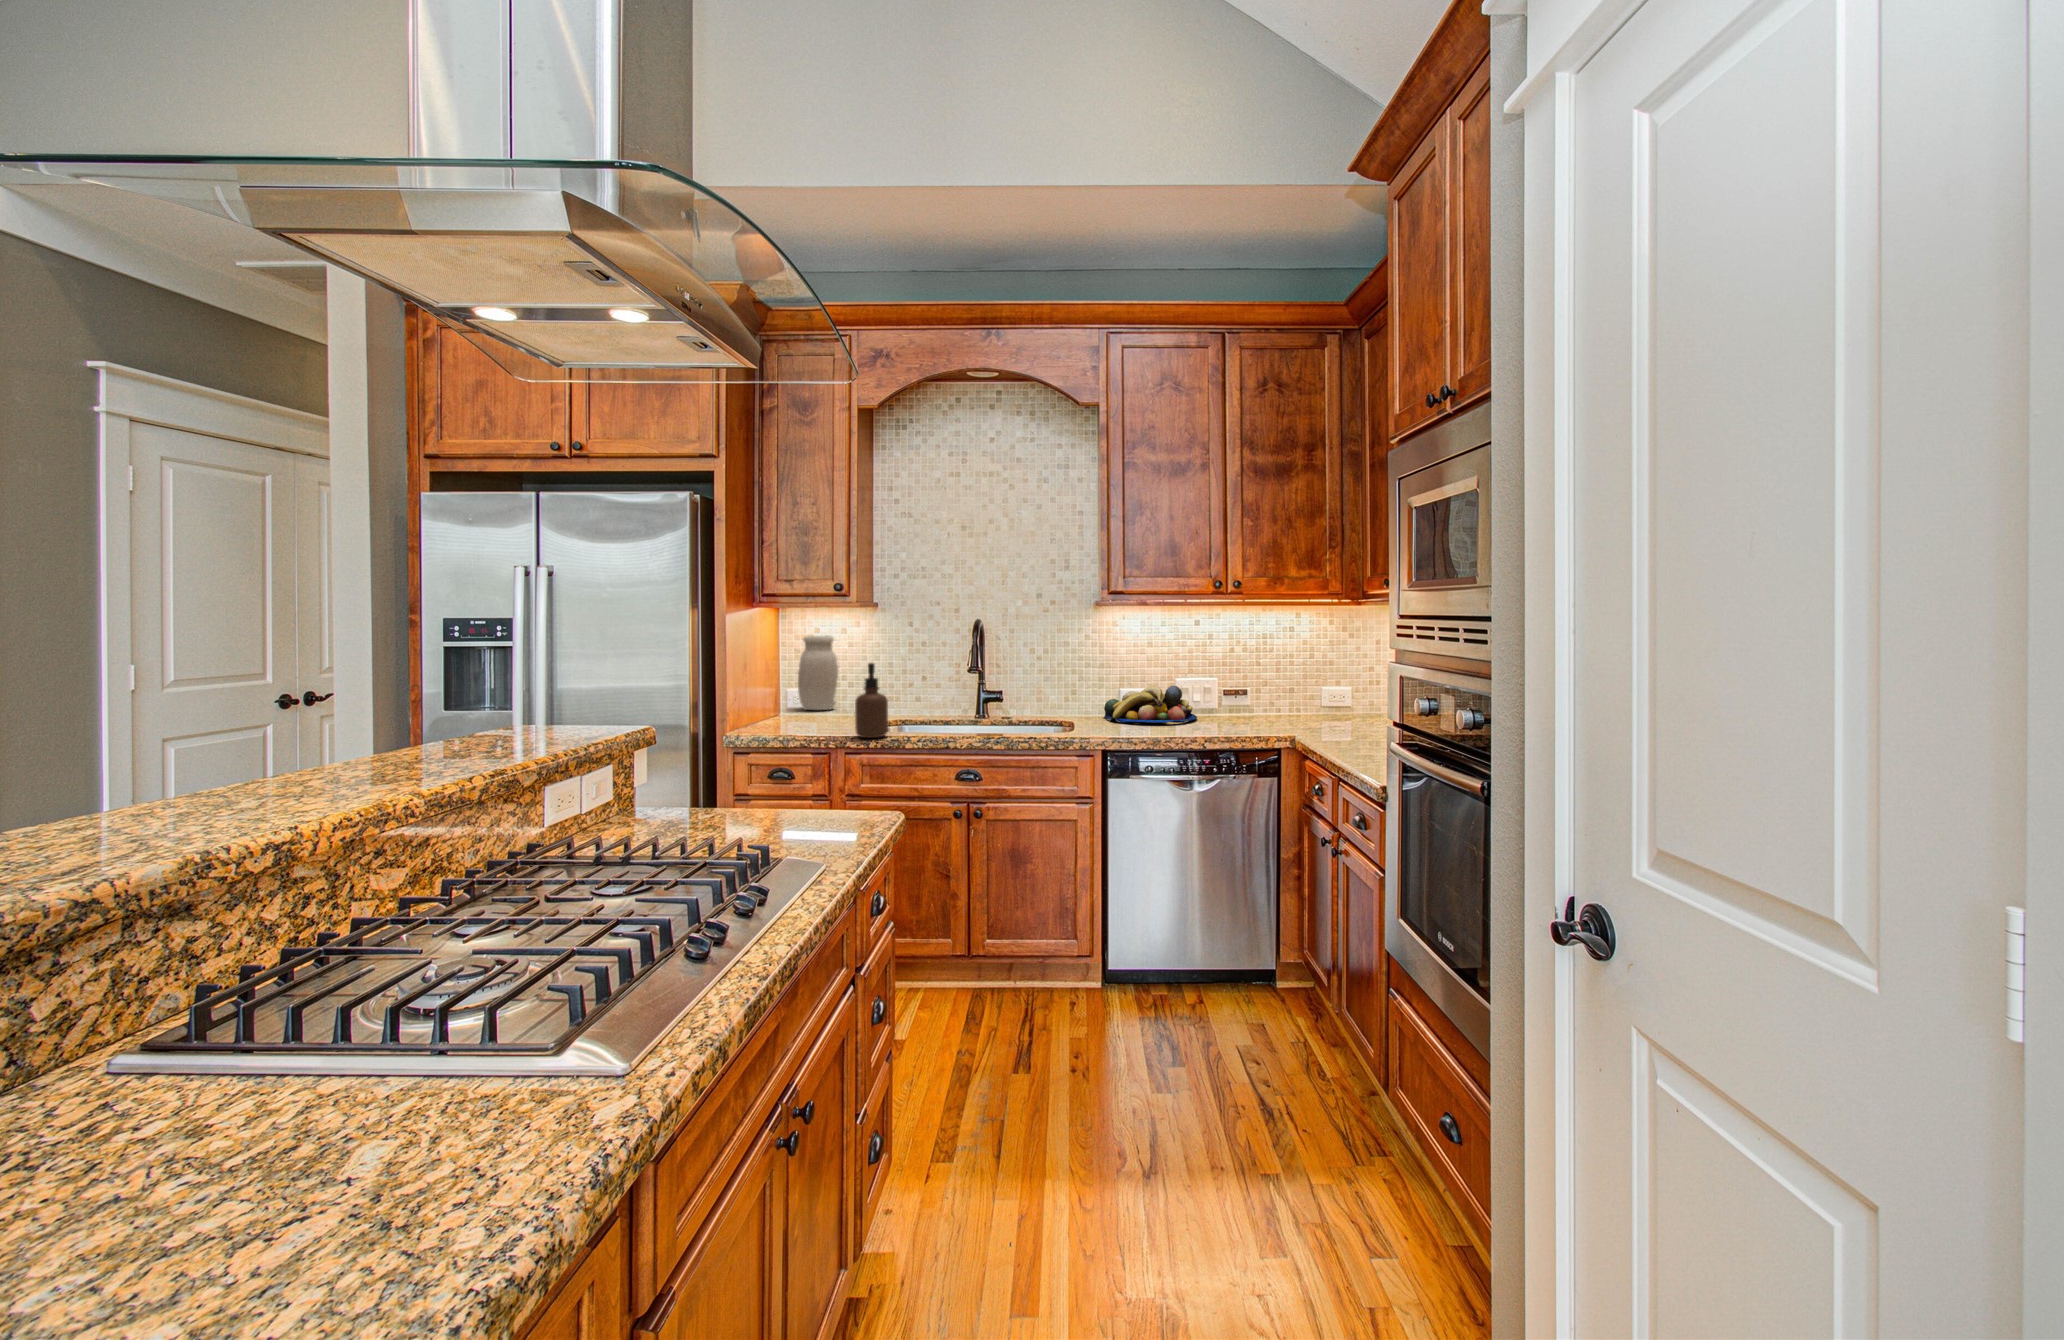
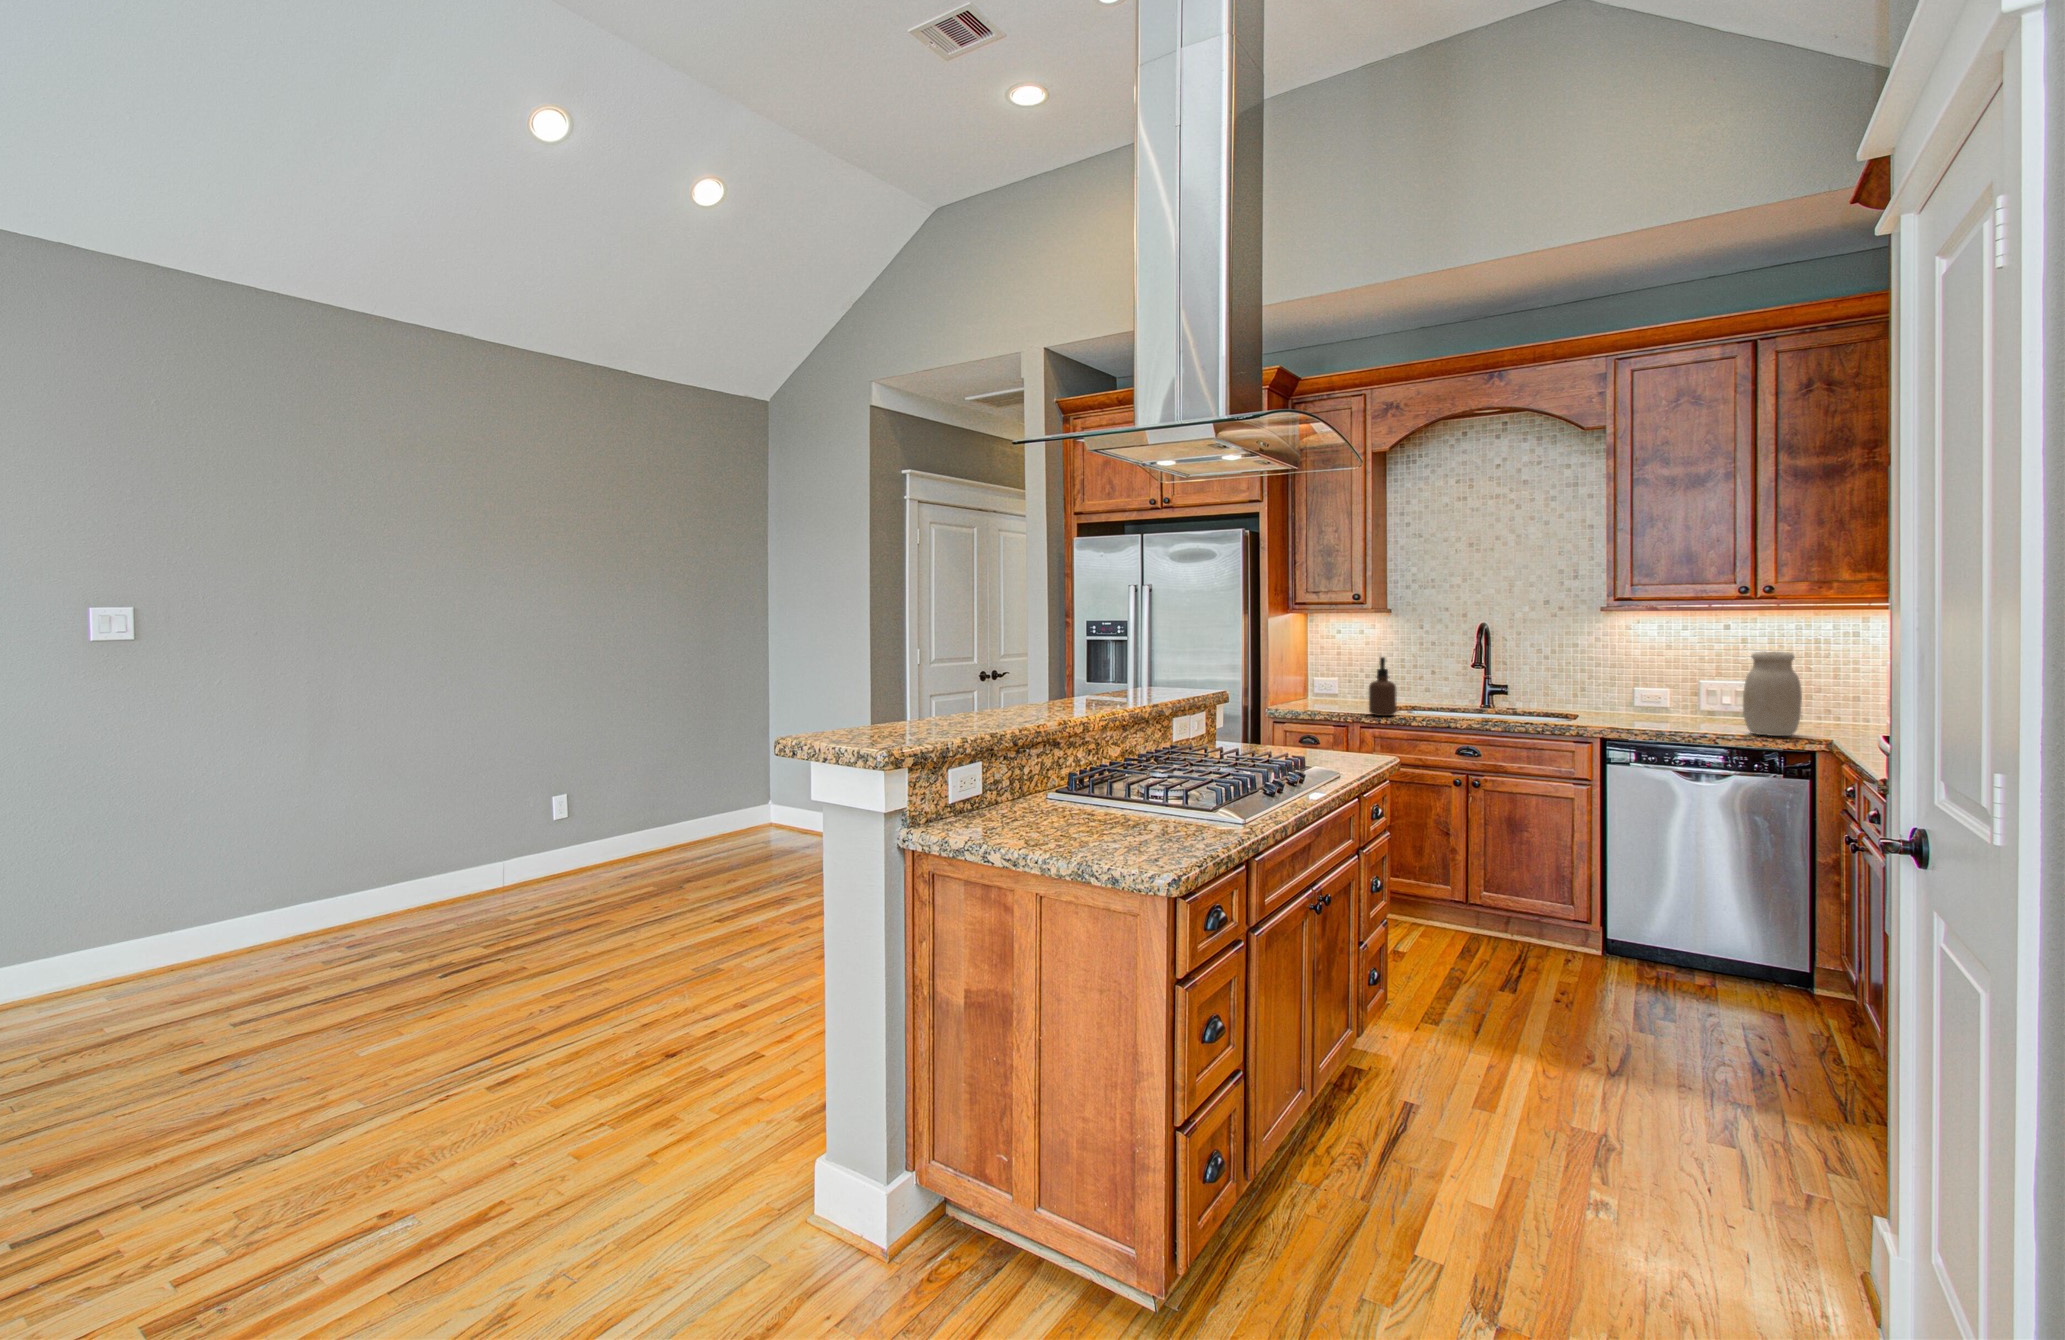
jar: present [798,635,838,710] -> present [1743,652,1802,736]
fruit bowl: present [1104,686,1197,723] -> none [1611,687,1722,721]

